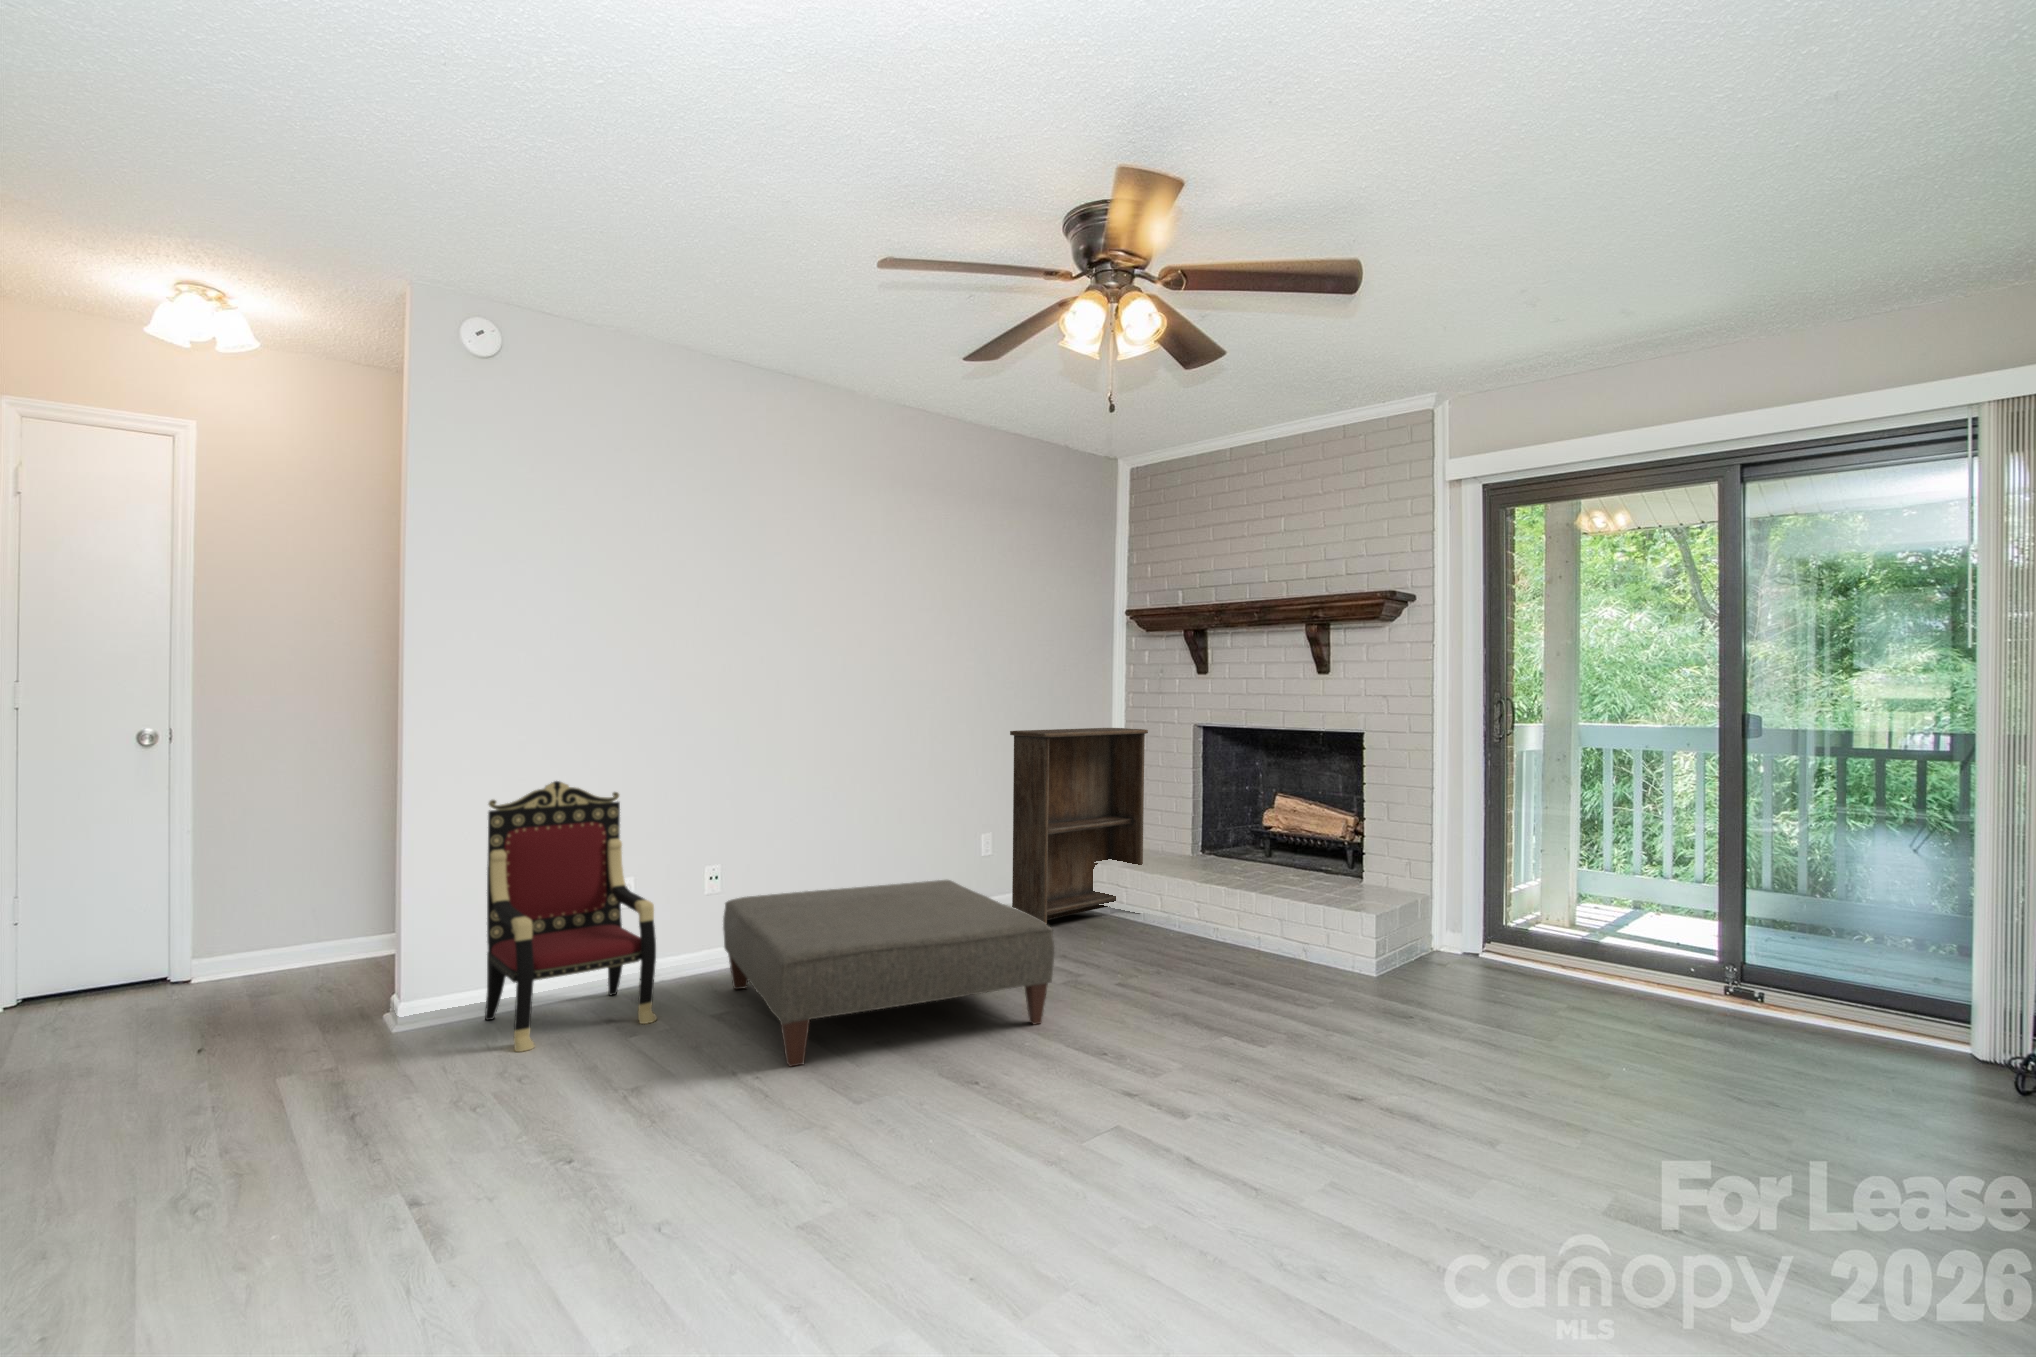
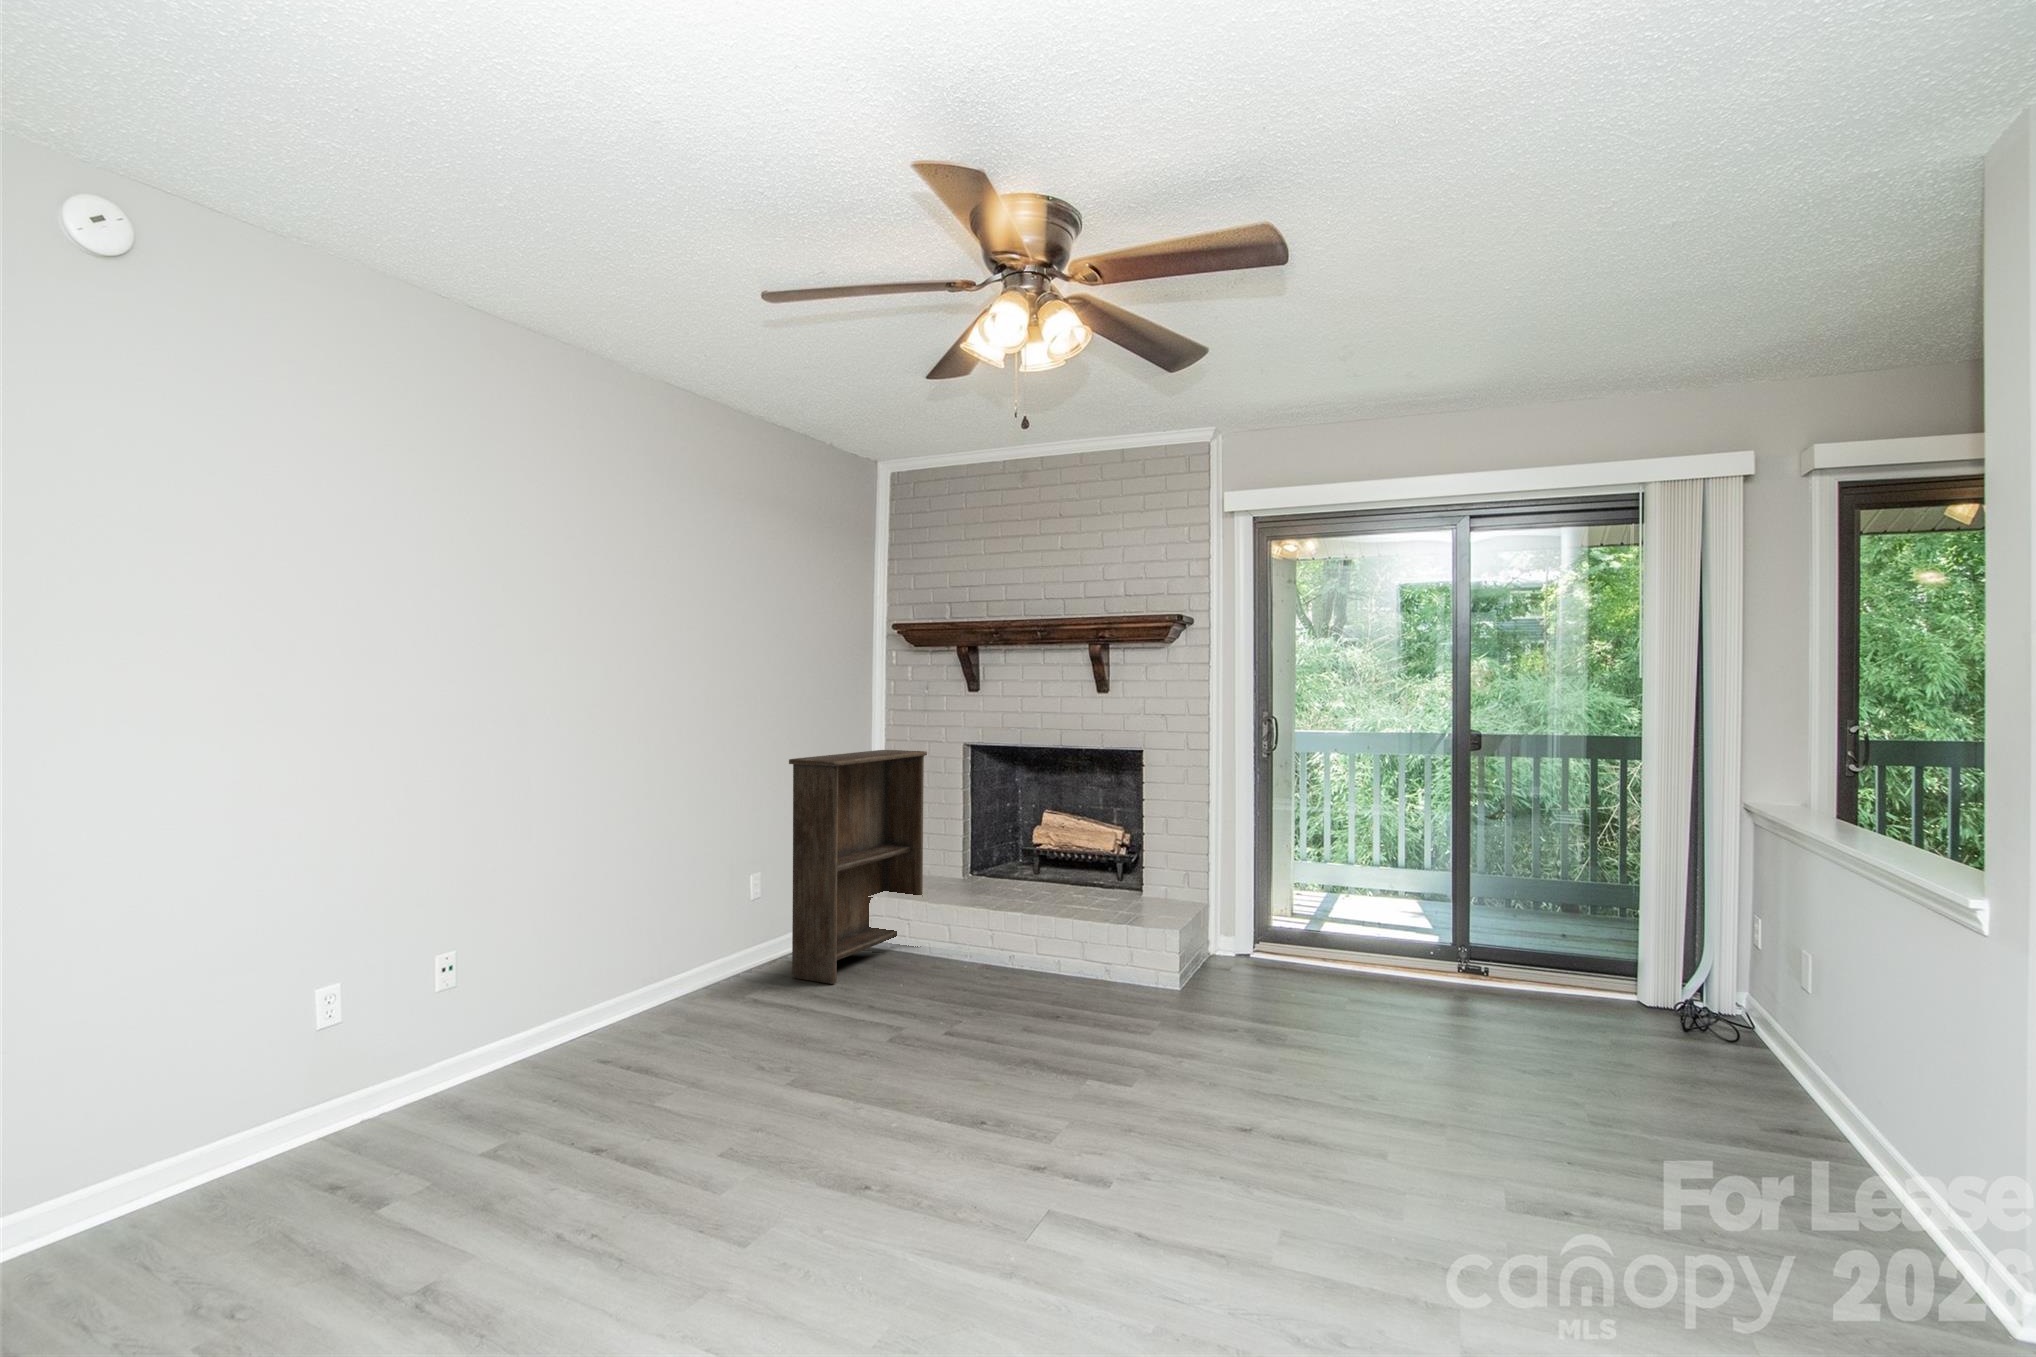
armchair: present [485,781,657,1052] -> none [113,861,399,1256]
ottoman: present [723,880,1054,1067] -> none [470,937,908,1202]

